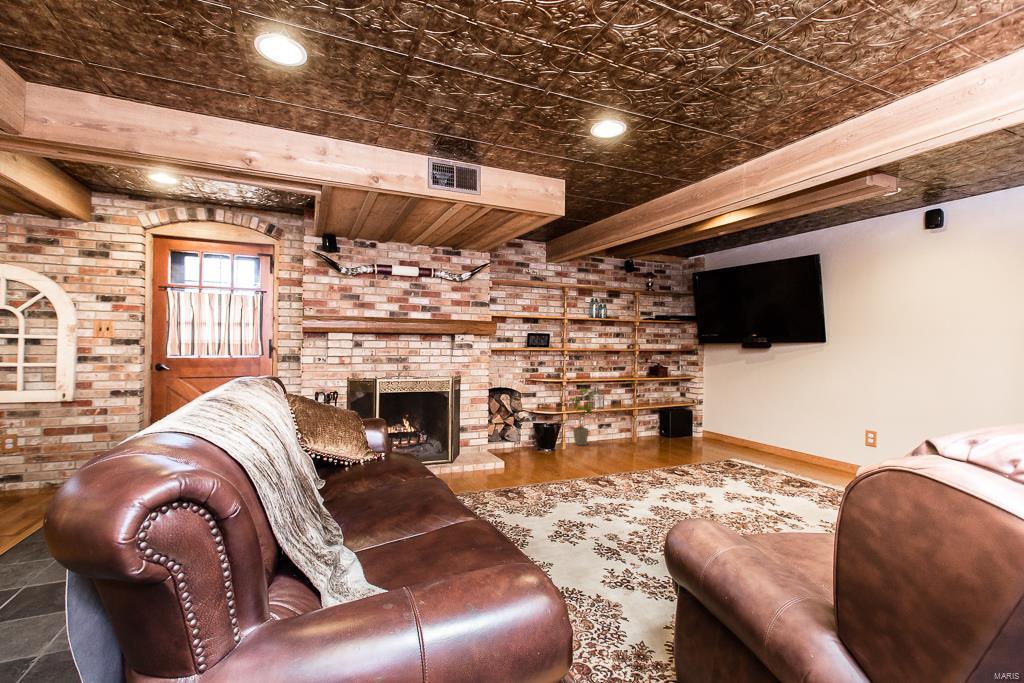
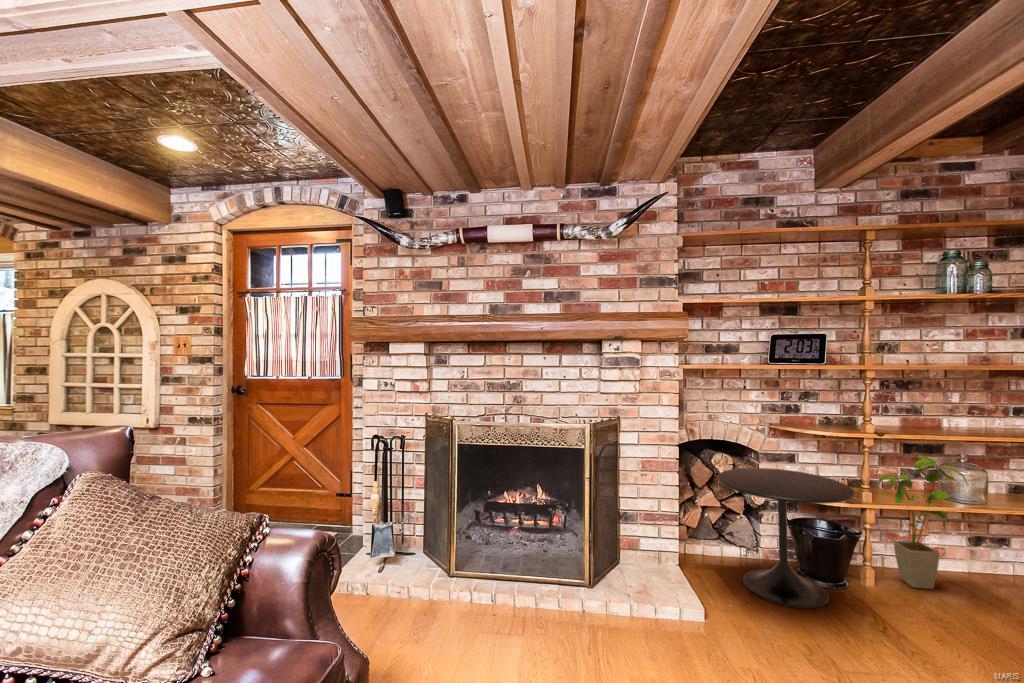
side table: none [507,400,562,456] -> present [718,468,855,609]

